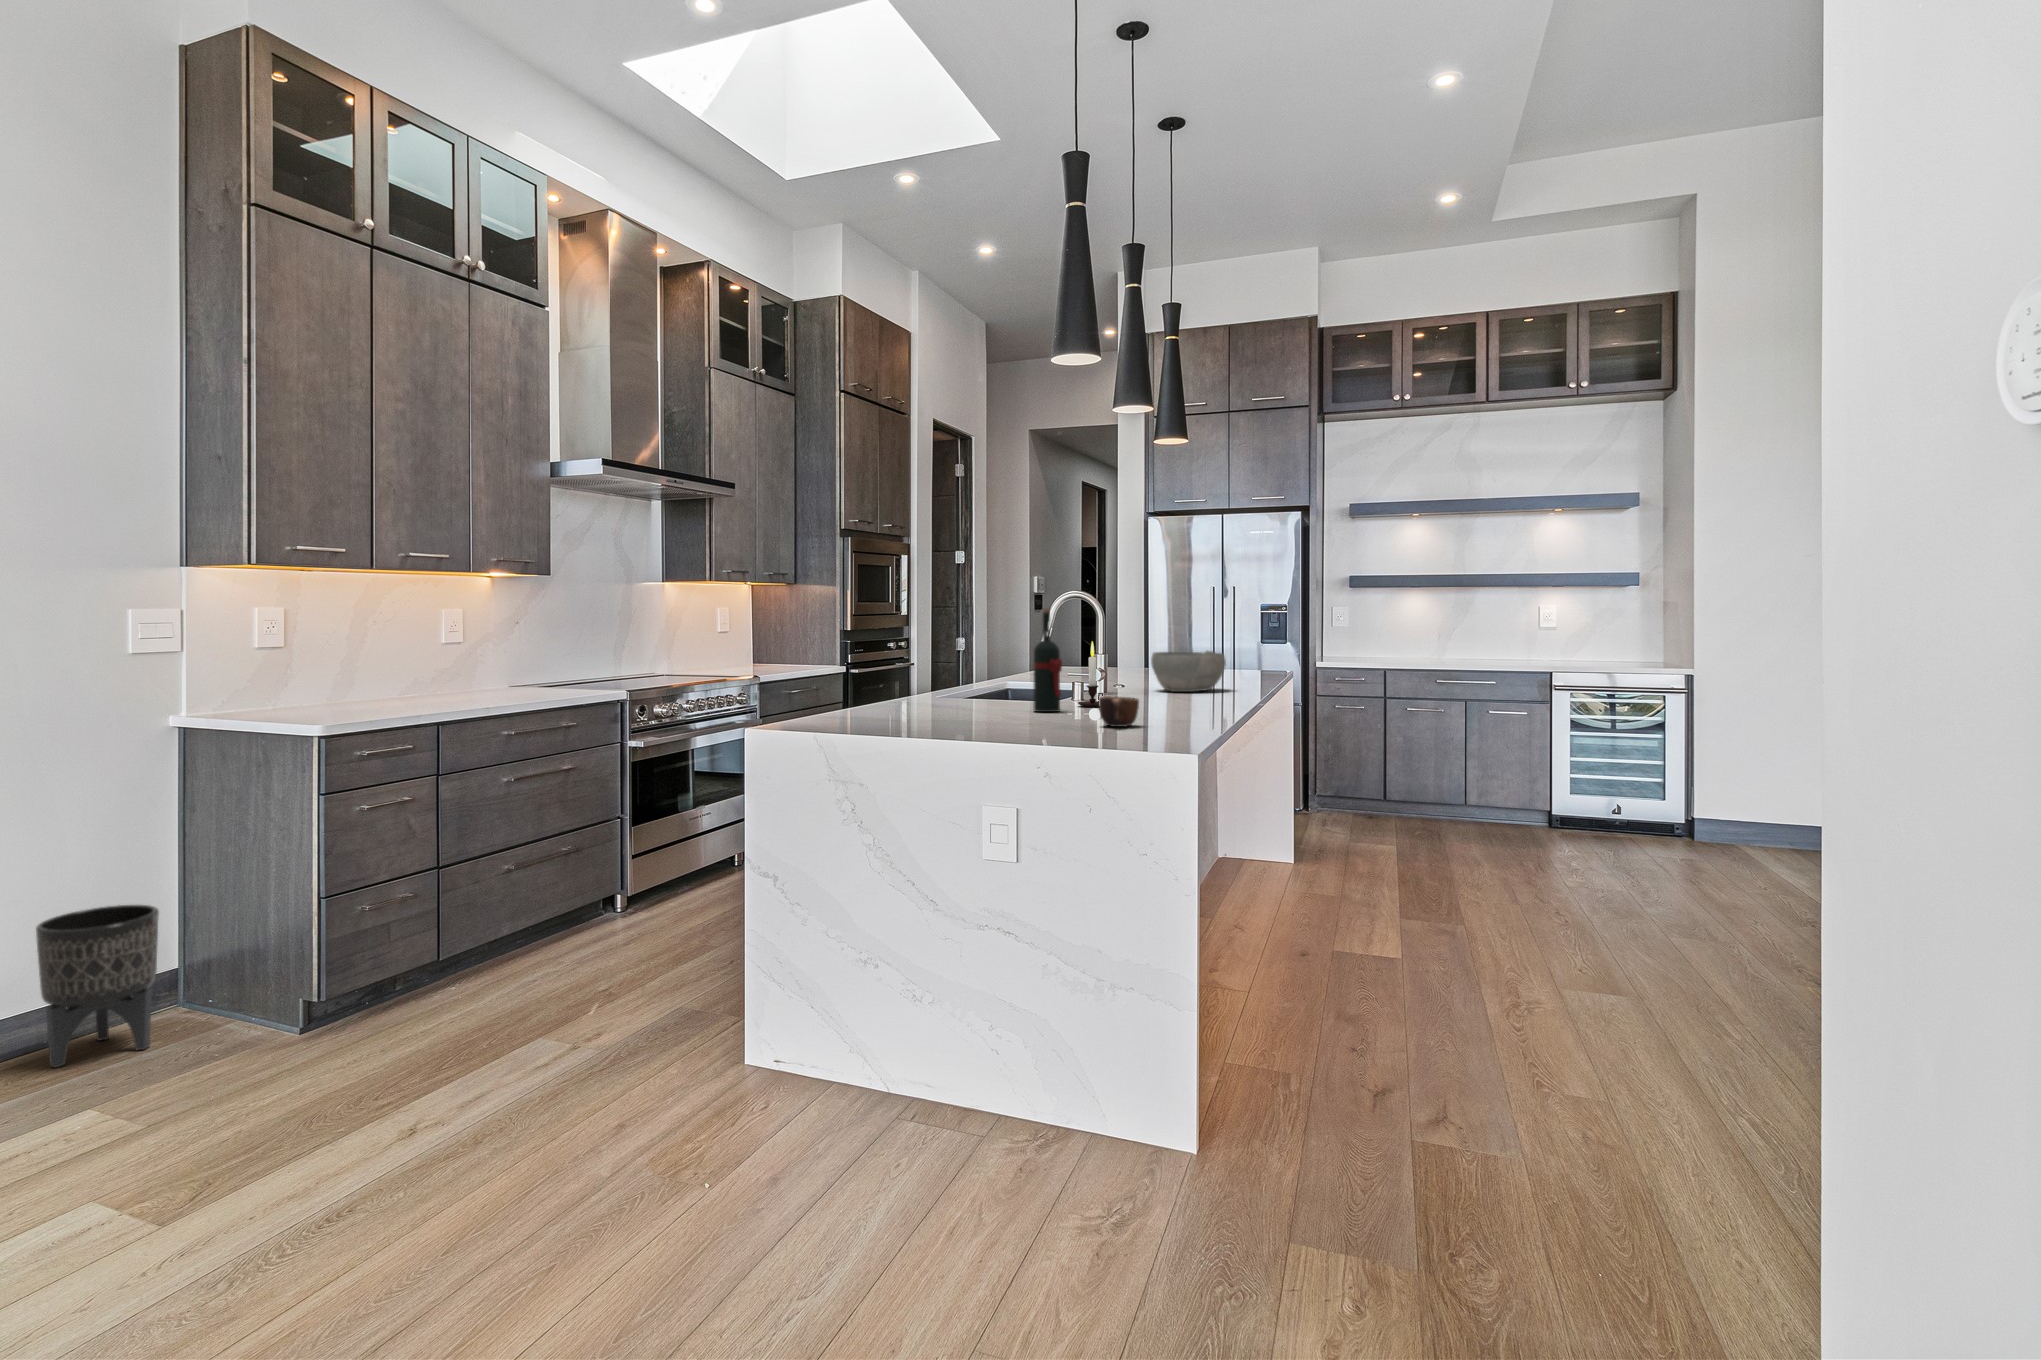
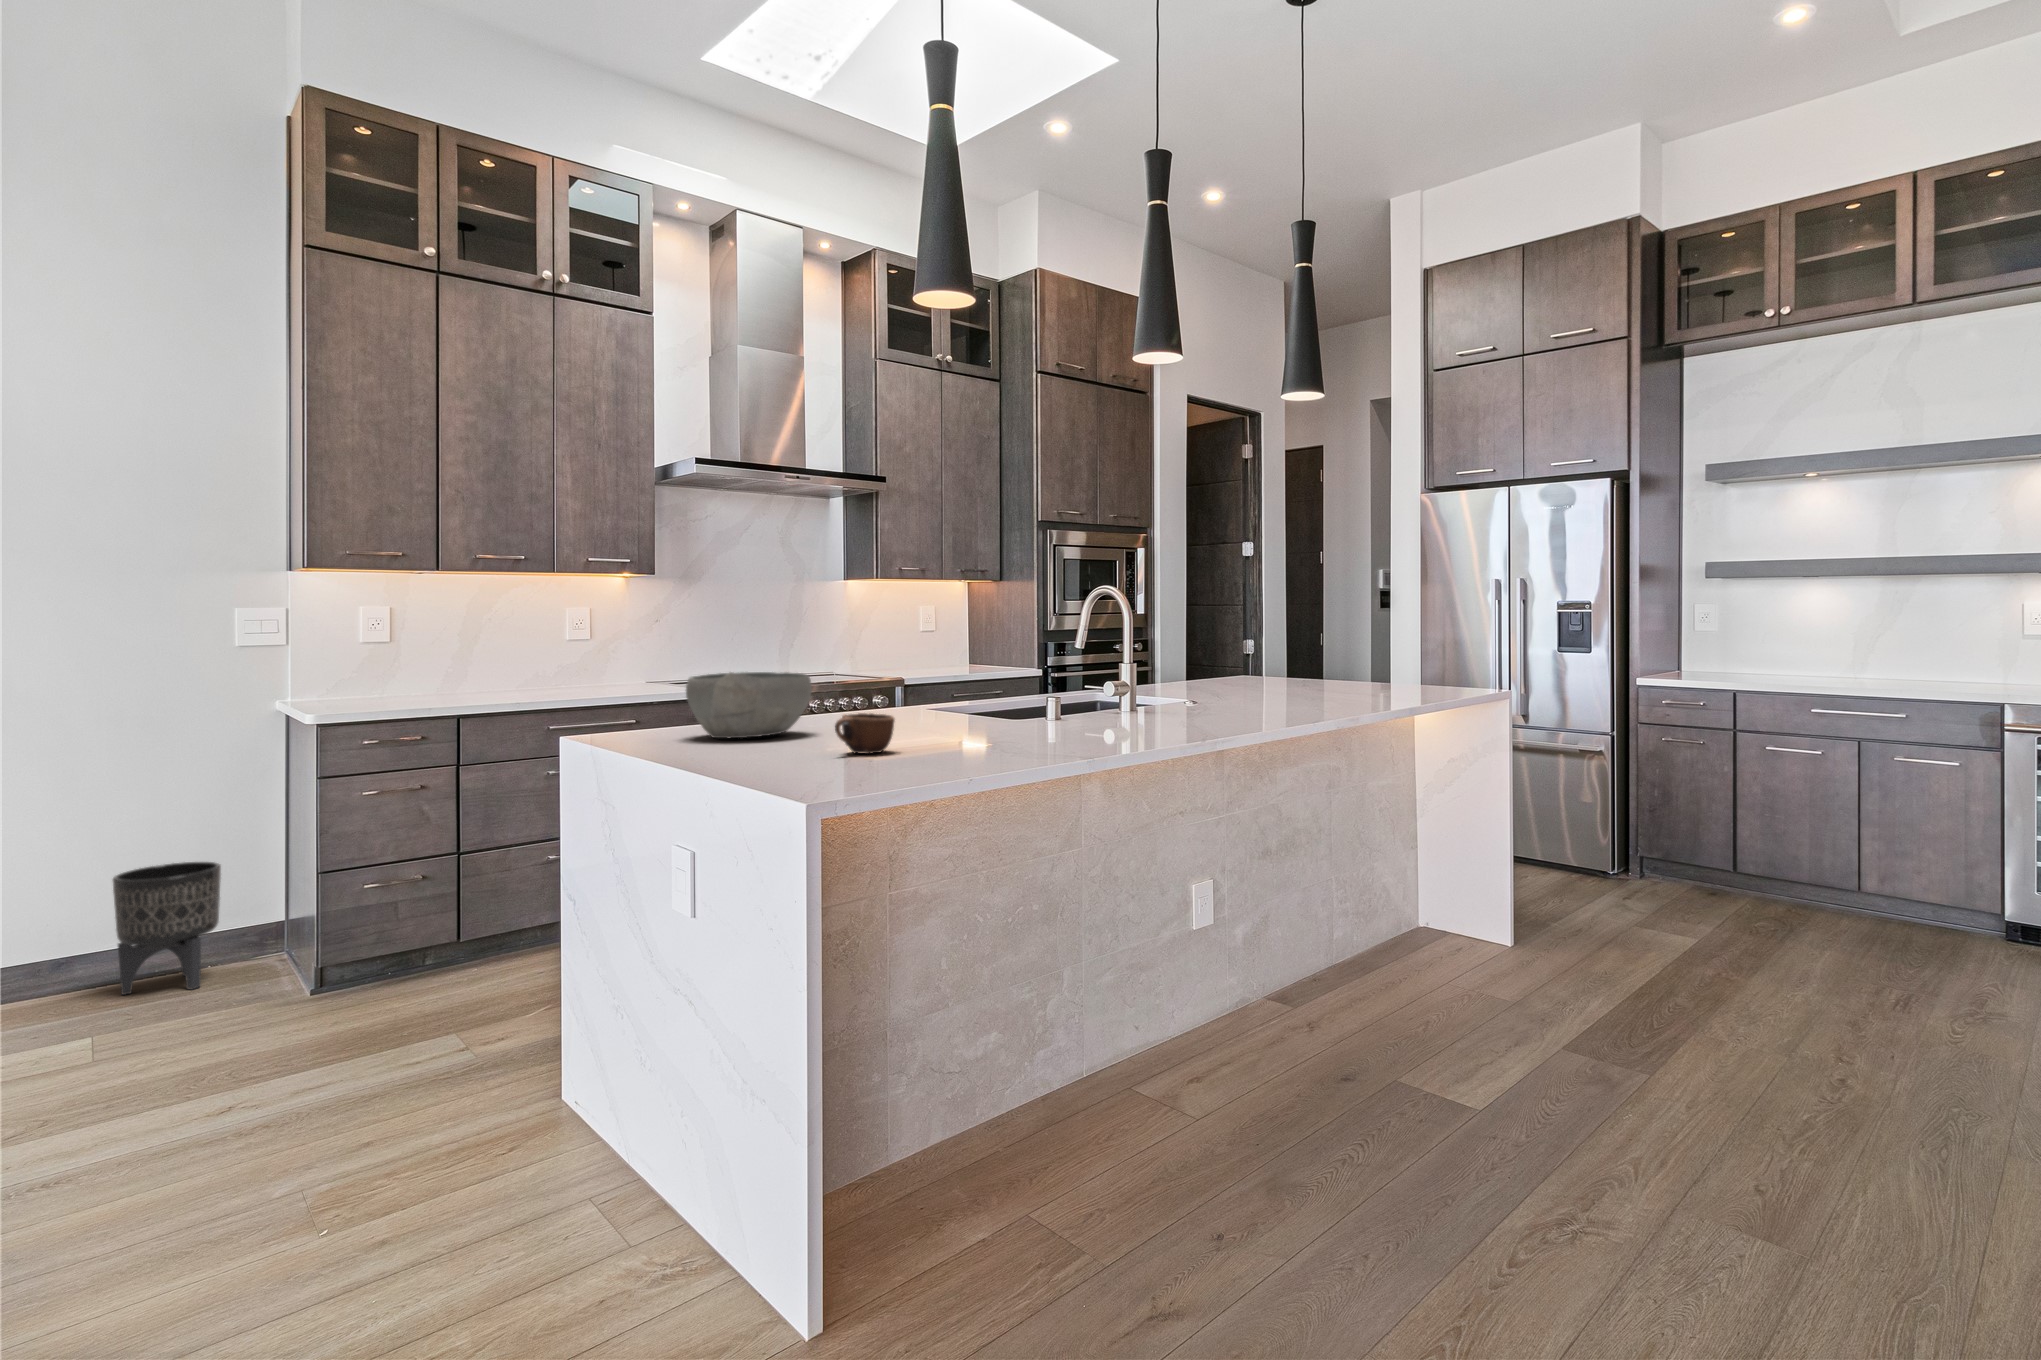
wine bottle: present [1033,609,1062,712] -> none [910,603,943,730]
candle: present [1078,642,1103,707] -> none [994,643,1038,725]
bowl: present [1151,651,1226,692] -> present [686,672,812,738]

